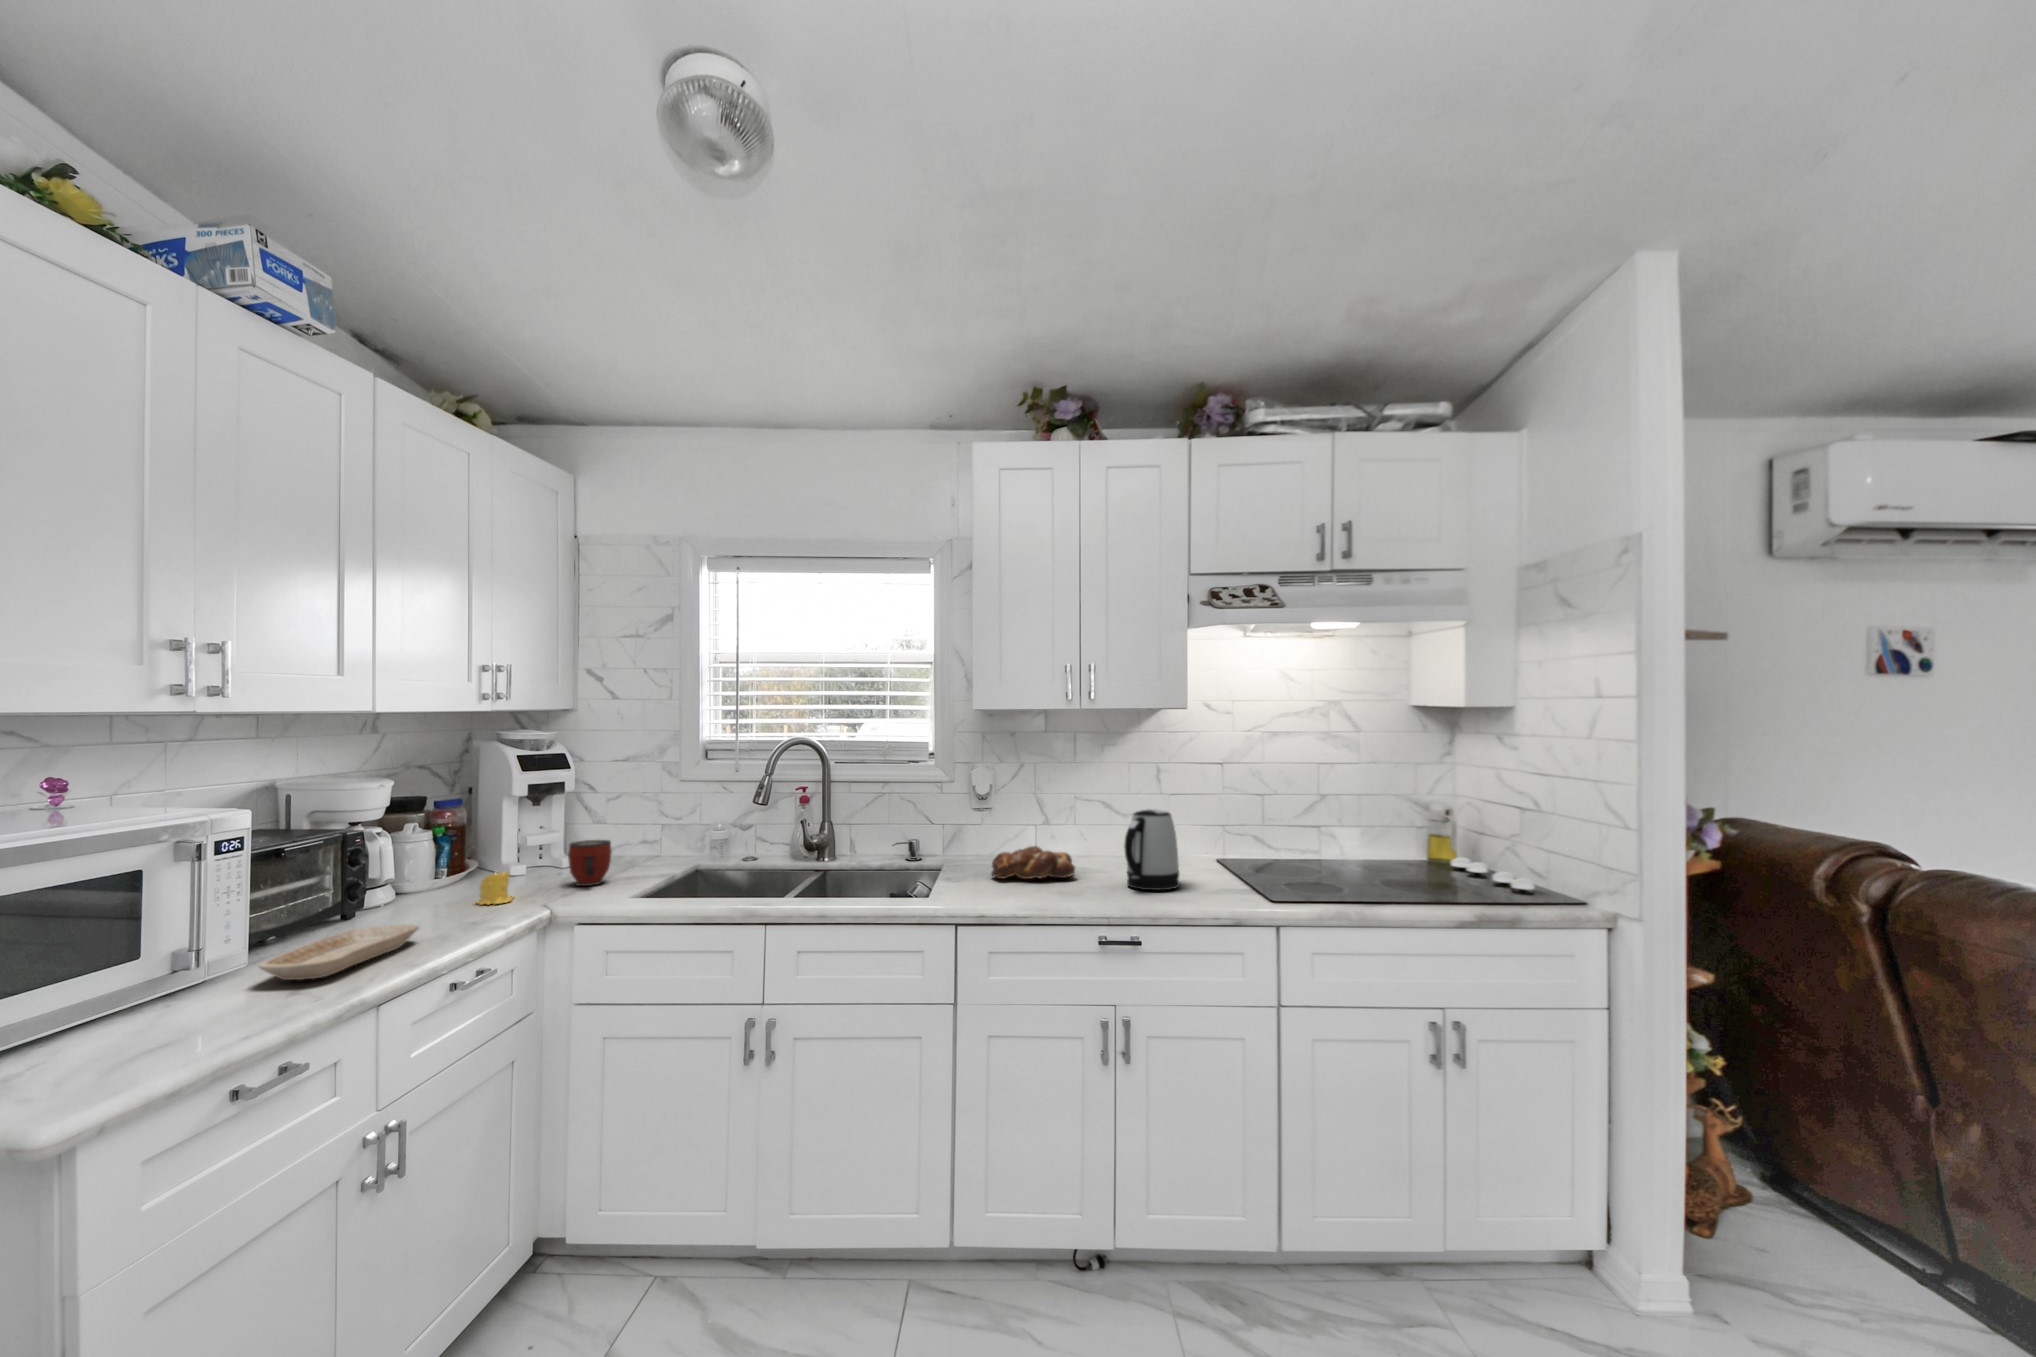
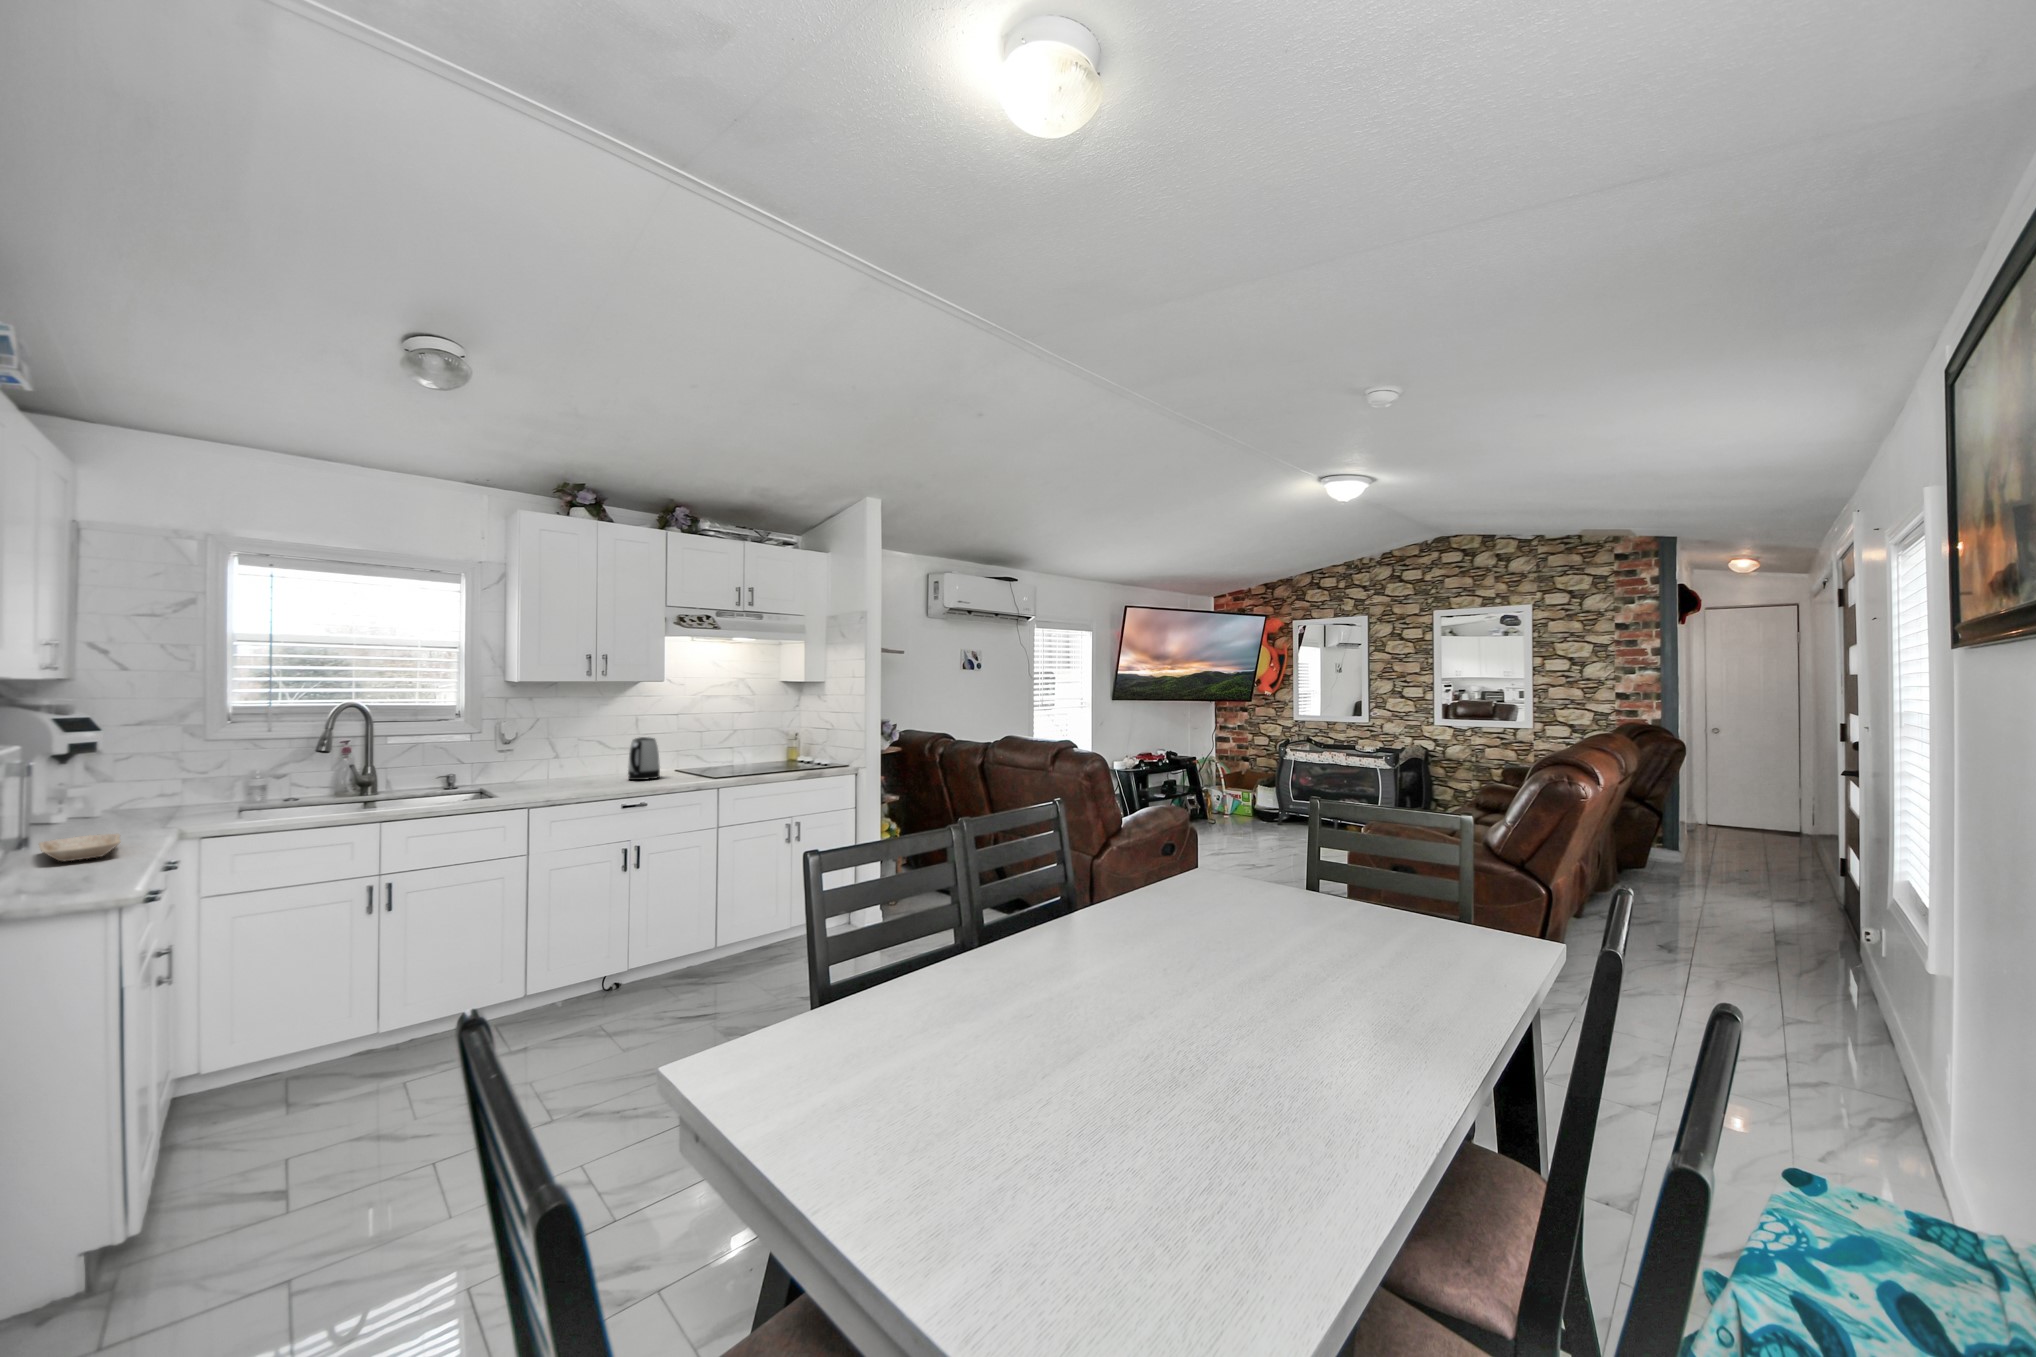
mug: present [568,840,612,886] -> none [143,783,188,819]
bread loaf: present [991,846,1075,879] -> none [531,764,592,785]
candle: present [477,872,514,905] -> none [76,806,118,833]

